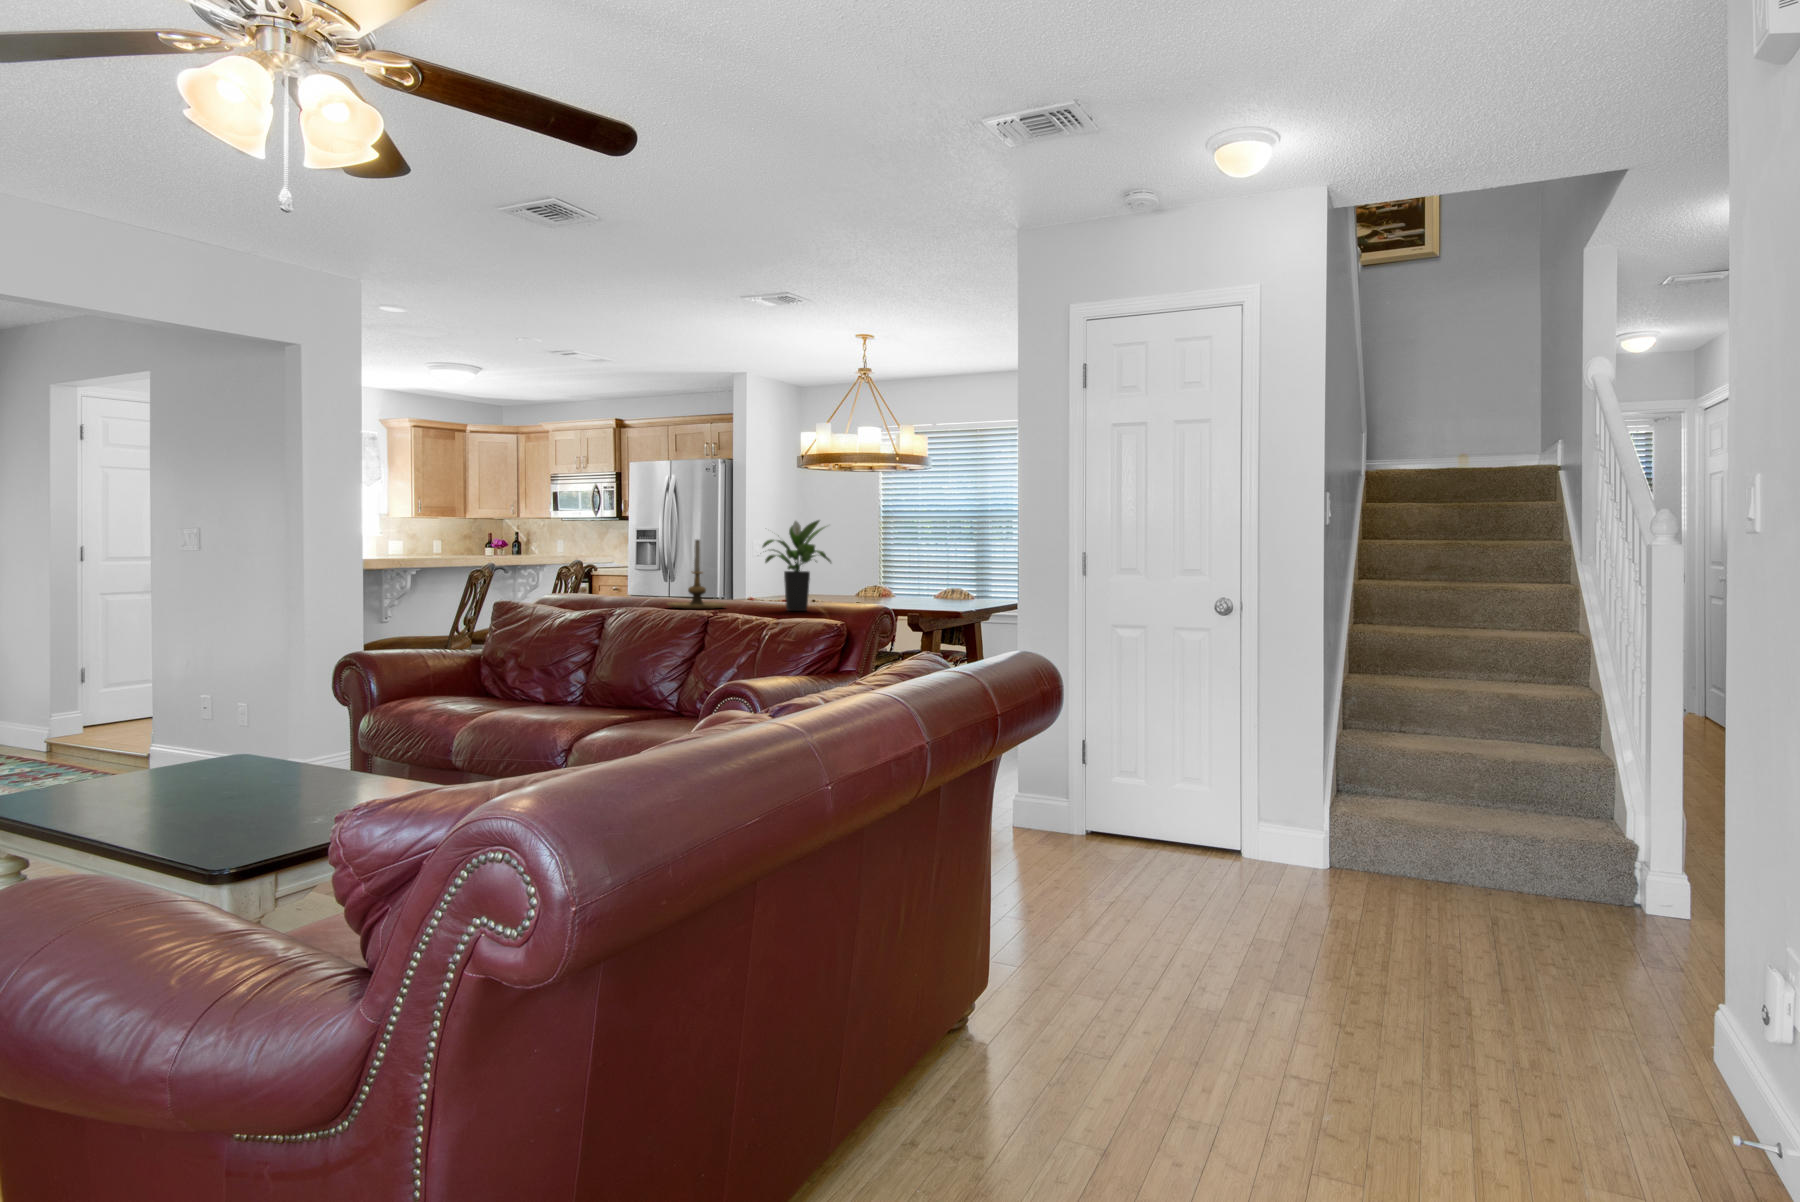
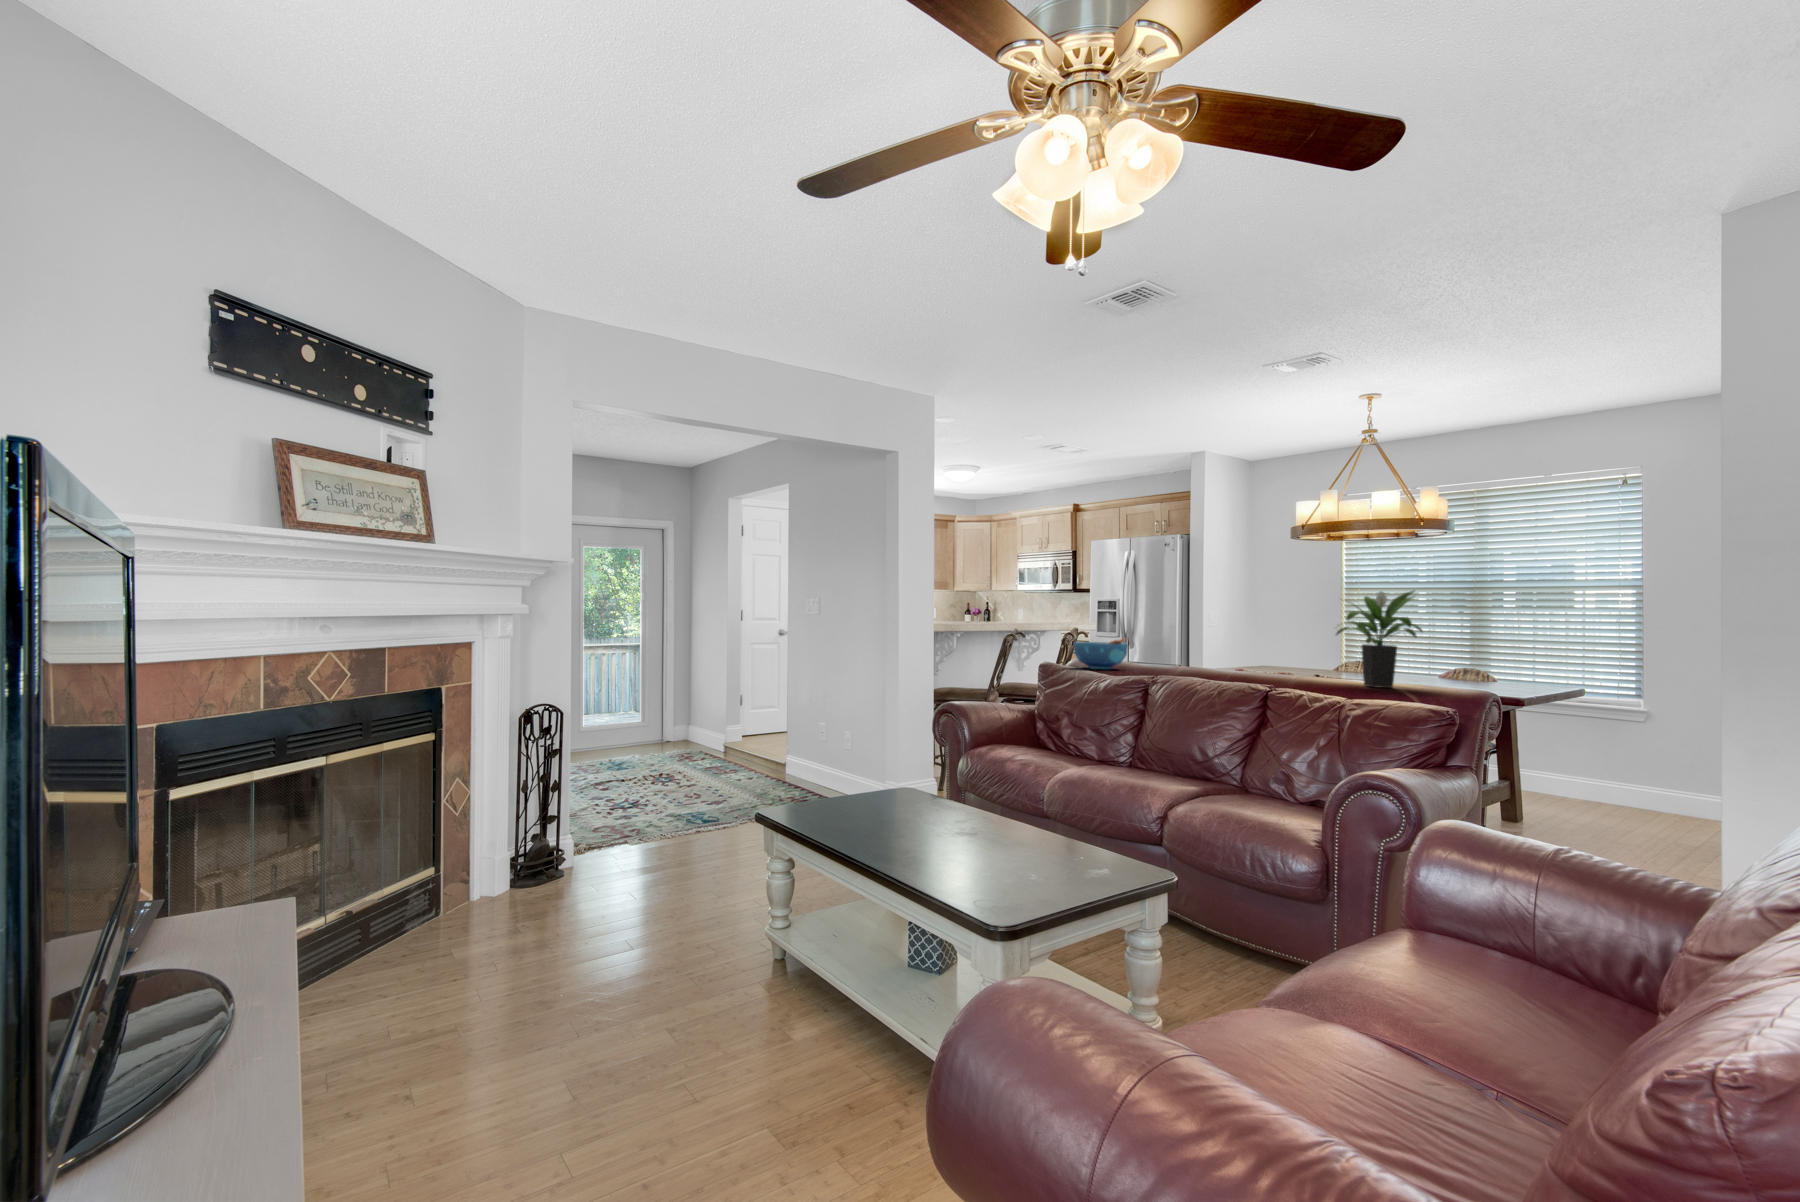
candle holder: present [667,540,727,609] -> none [1219,609,1286,680]
bowl: none [534,571,592,604] -> present [1074,638,1128,669]

